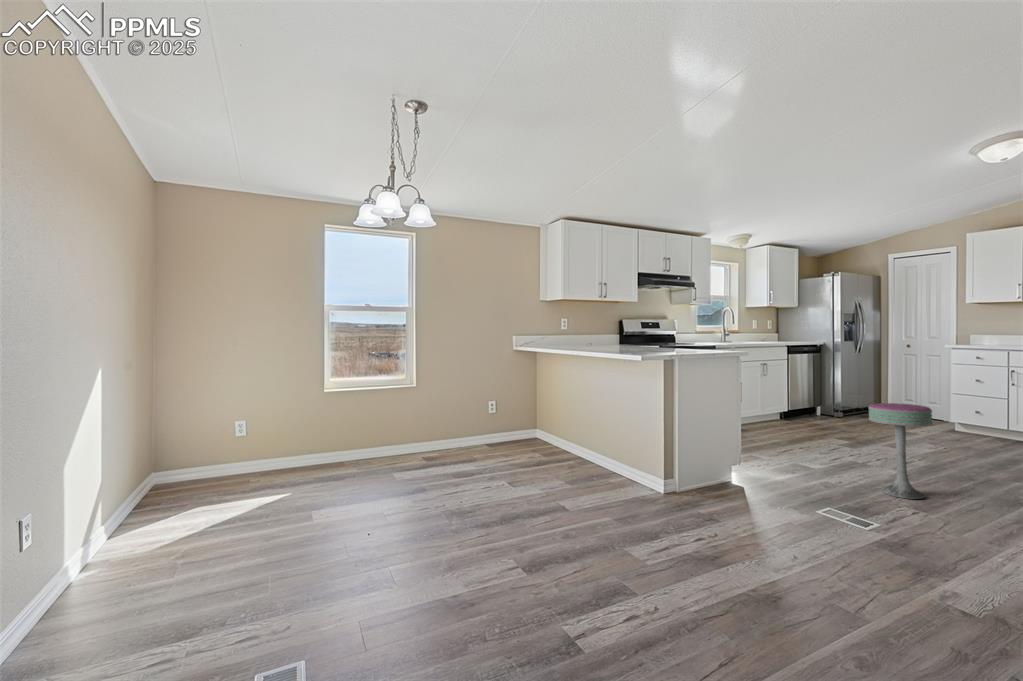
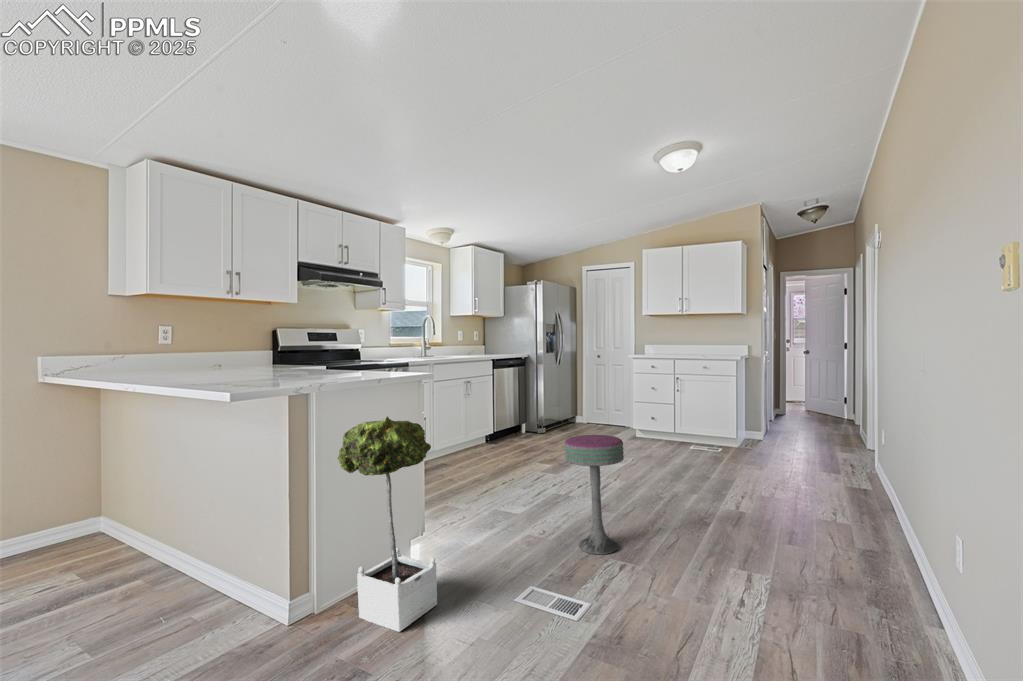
potted tree: none [695,369,760,503] -> present [337,416,437,632]

